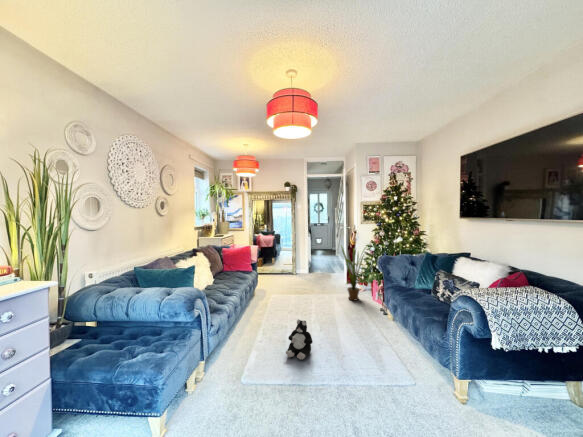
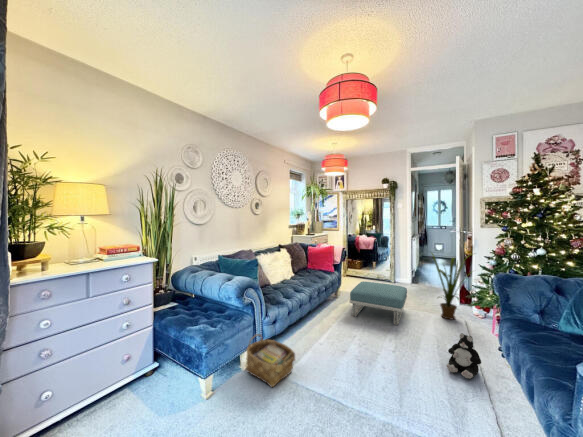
footstool: none [276,278,324,313] -> present [349,281,407,325]
plush toy: present [286,320,313,360] -> present [447,333,481,379]
woven basket: none [196,351,254,405] -> present [246,334,295,387]

